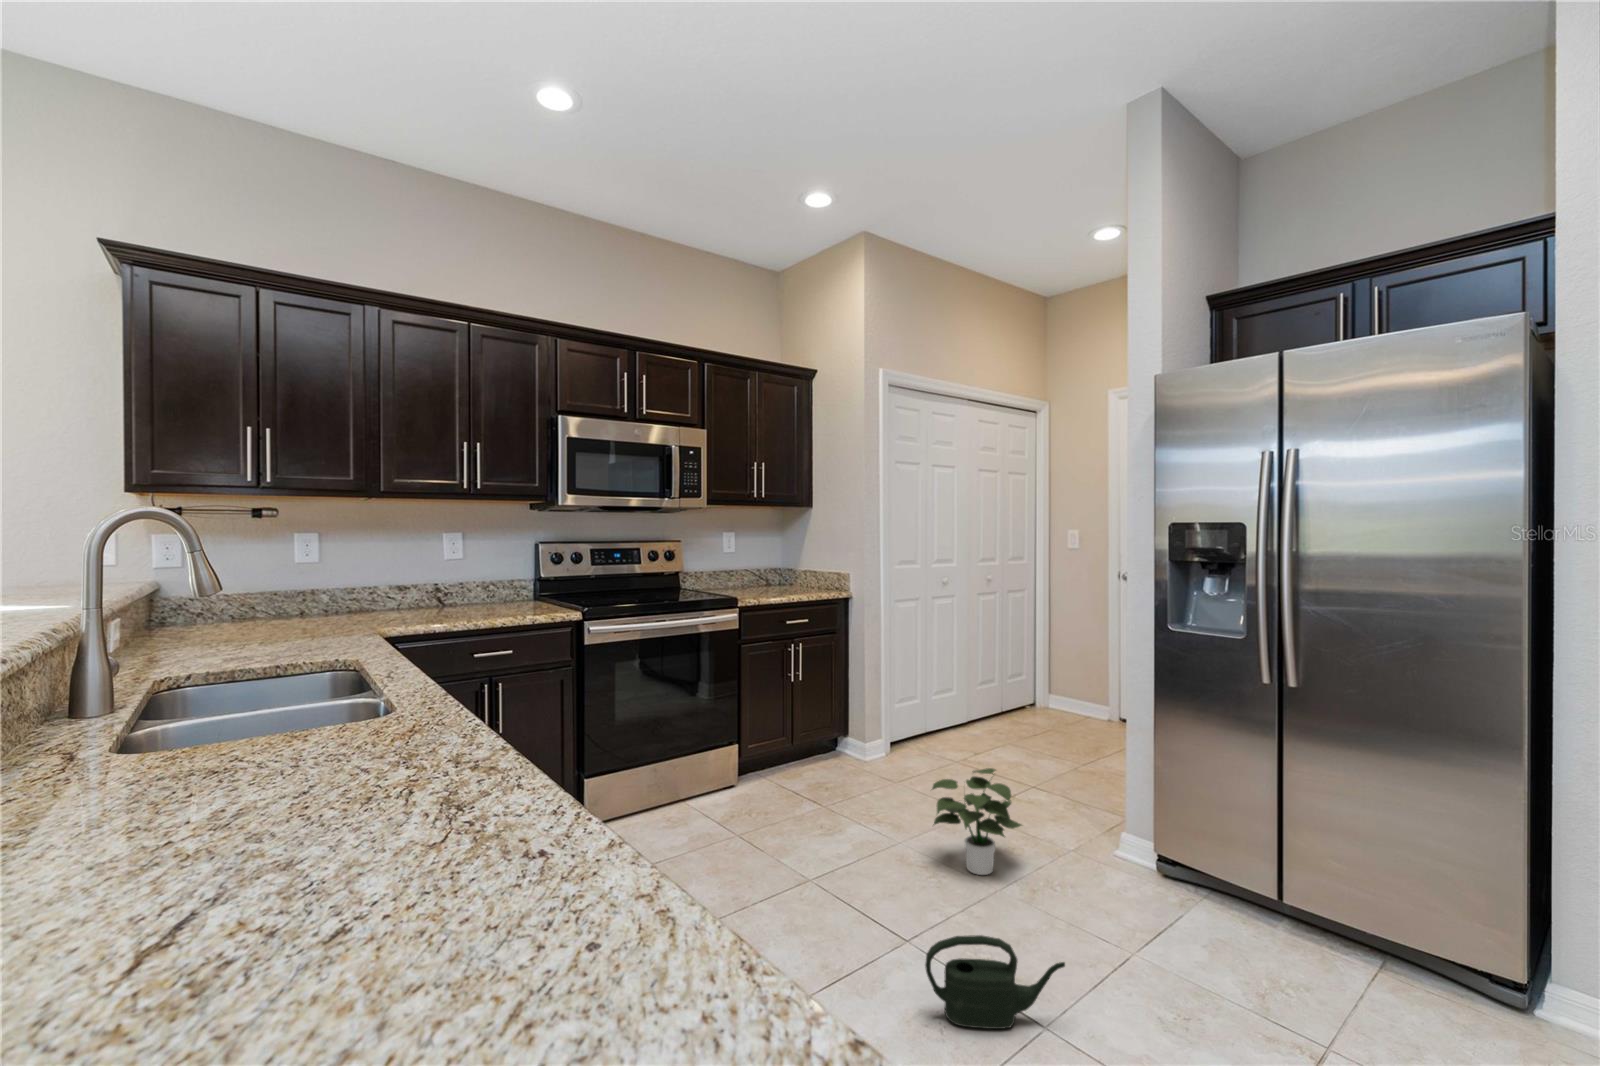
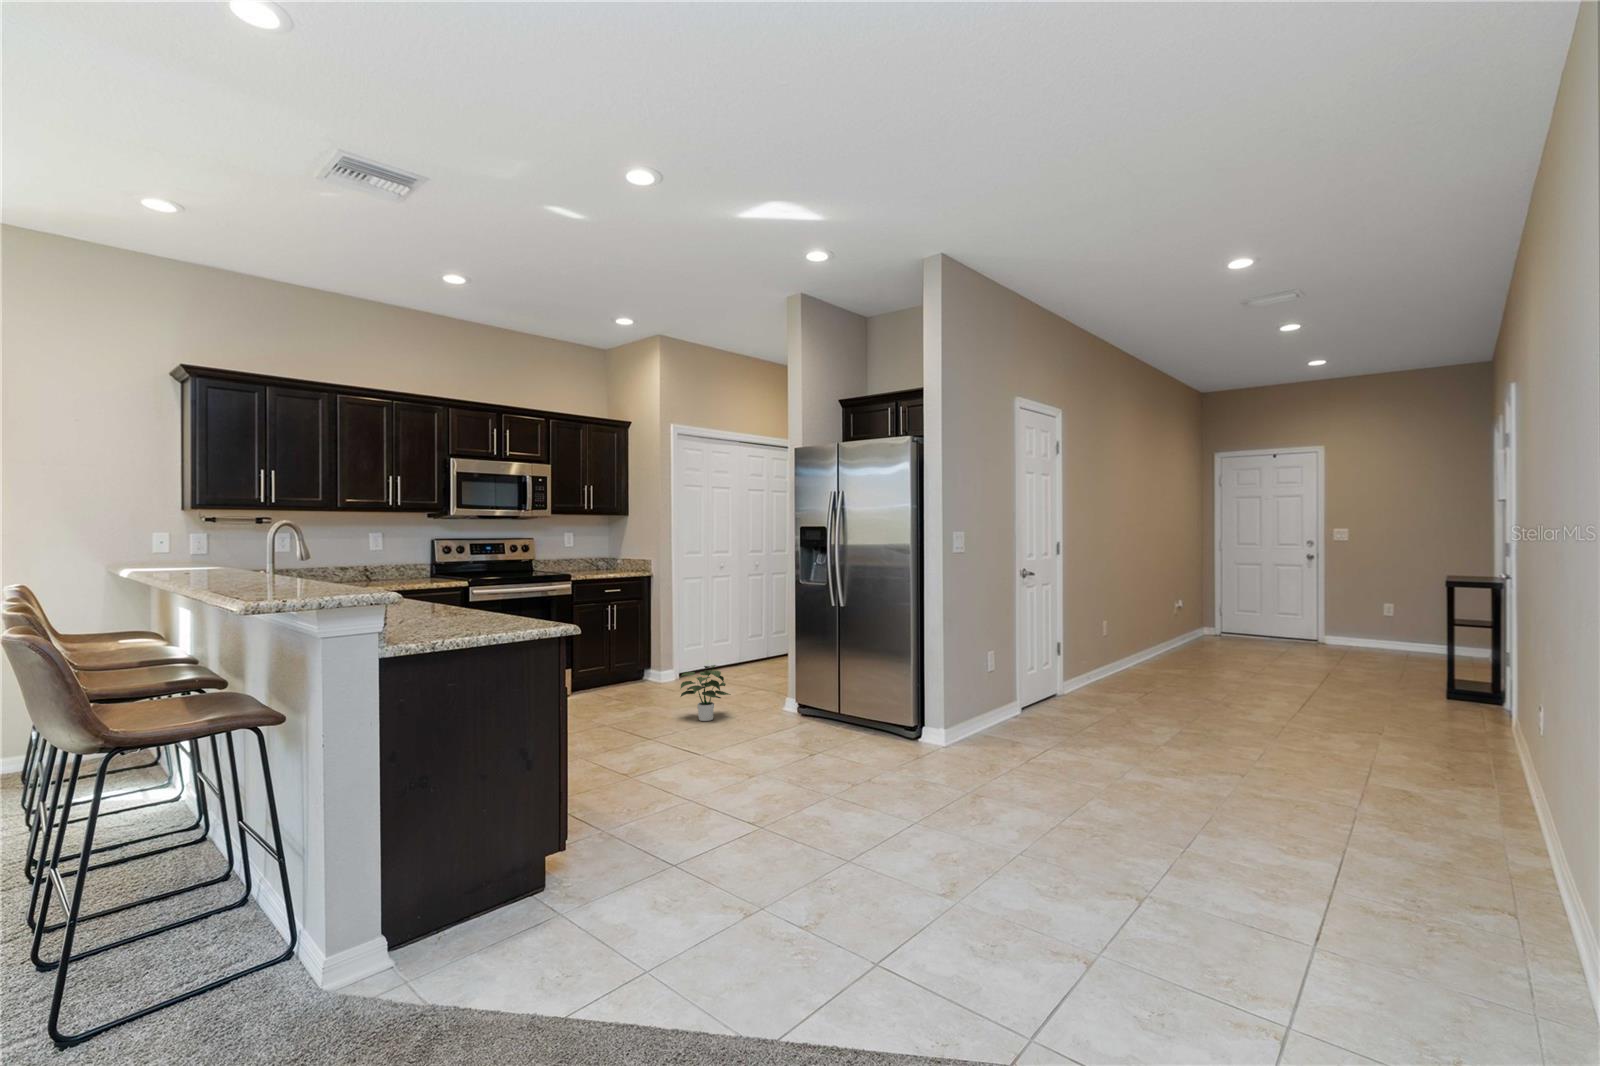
watering can: present [925,935,1065,1029] -> none [650,719,714,759]

